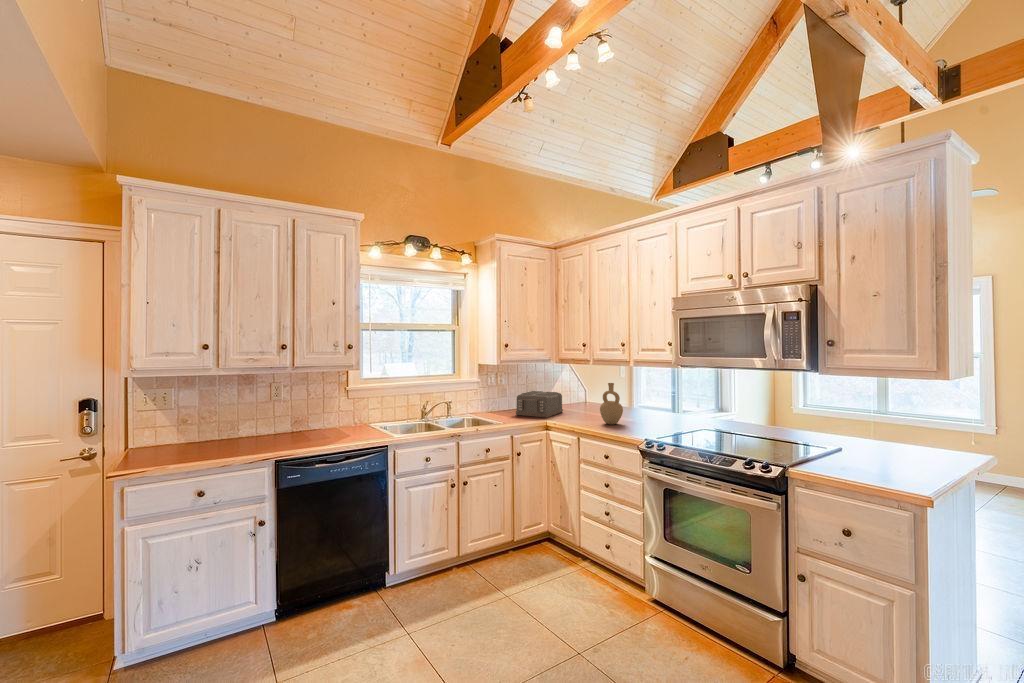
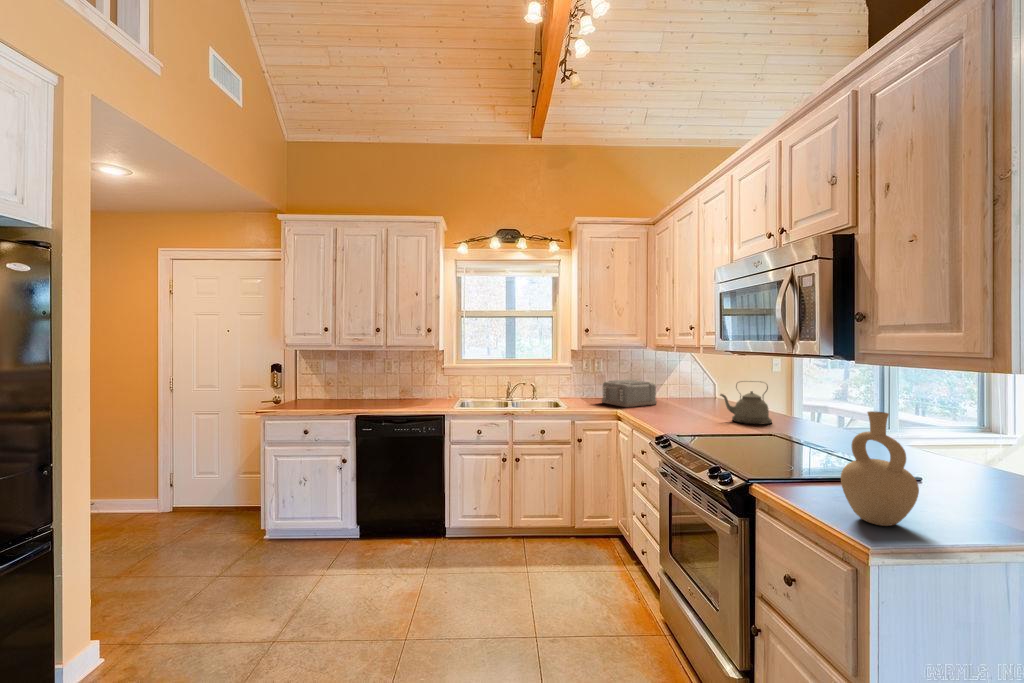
vase: present [600,383,623,424] -> present [841,411,919,526]
kettle: none [640,387,677,422] -> present [720,384,772,425]

